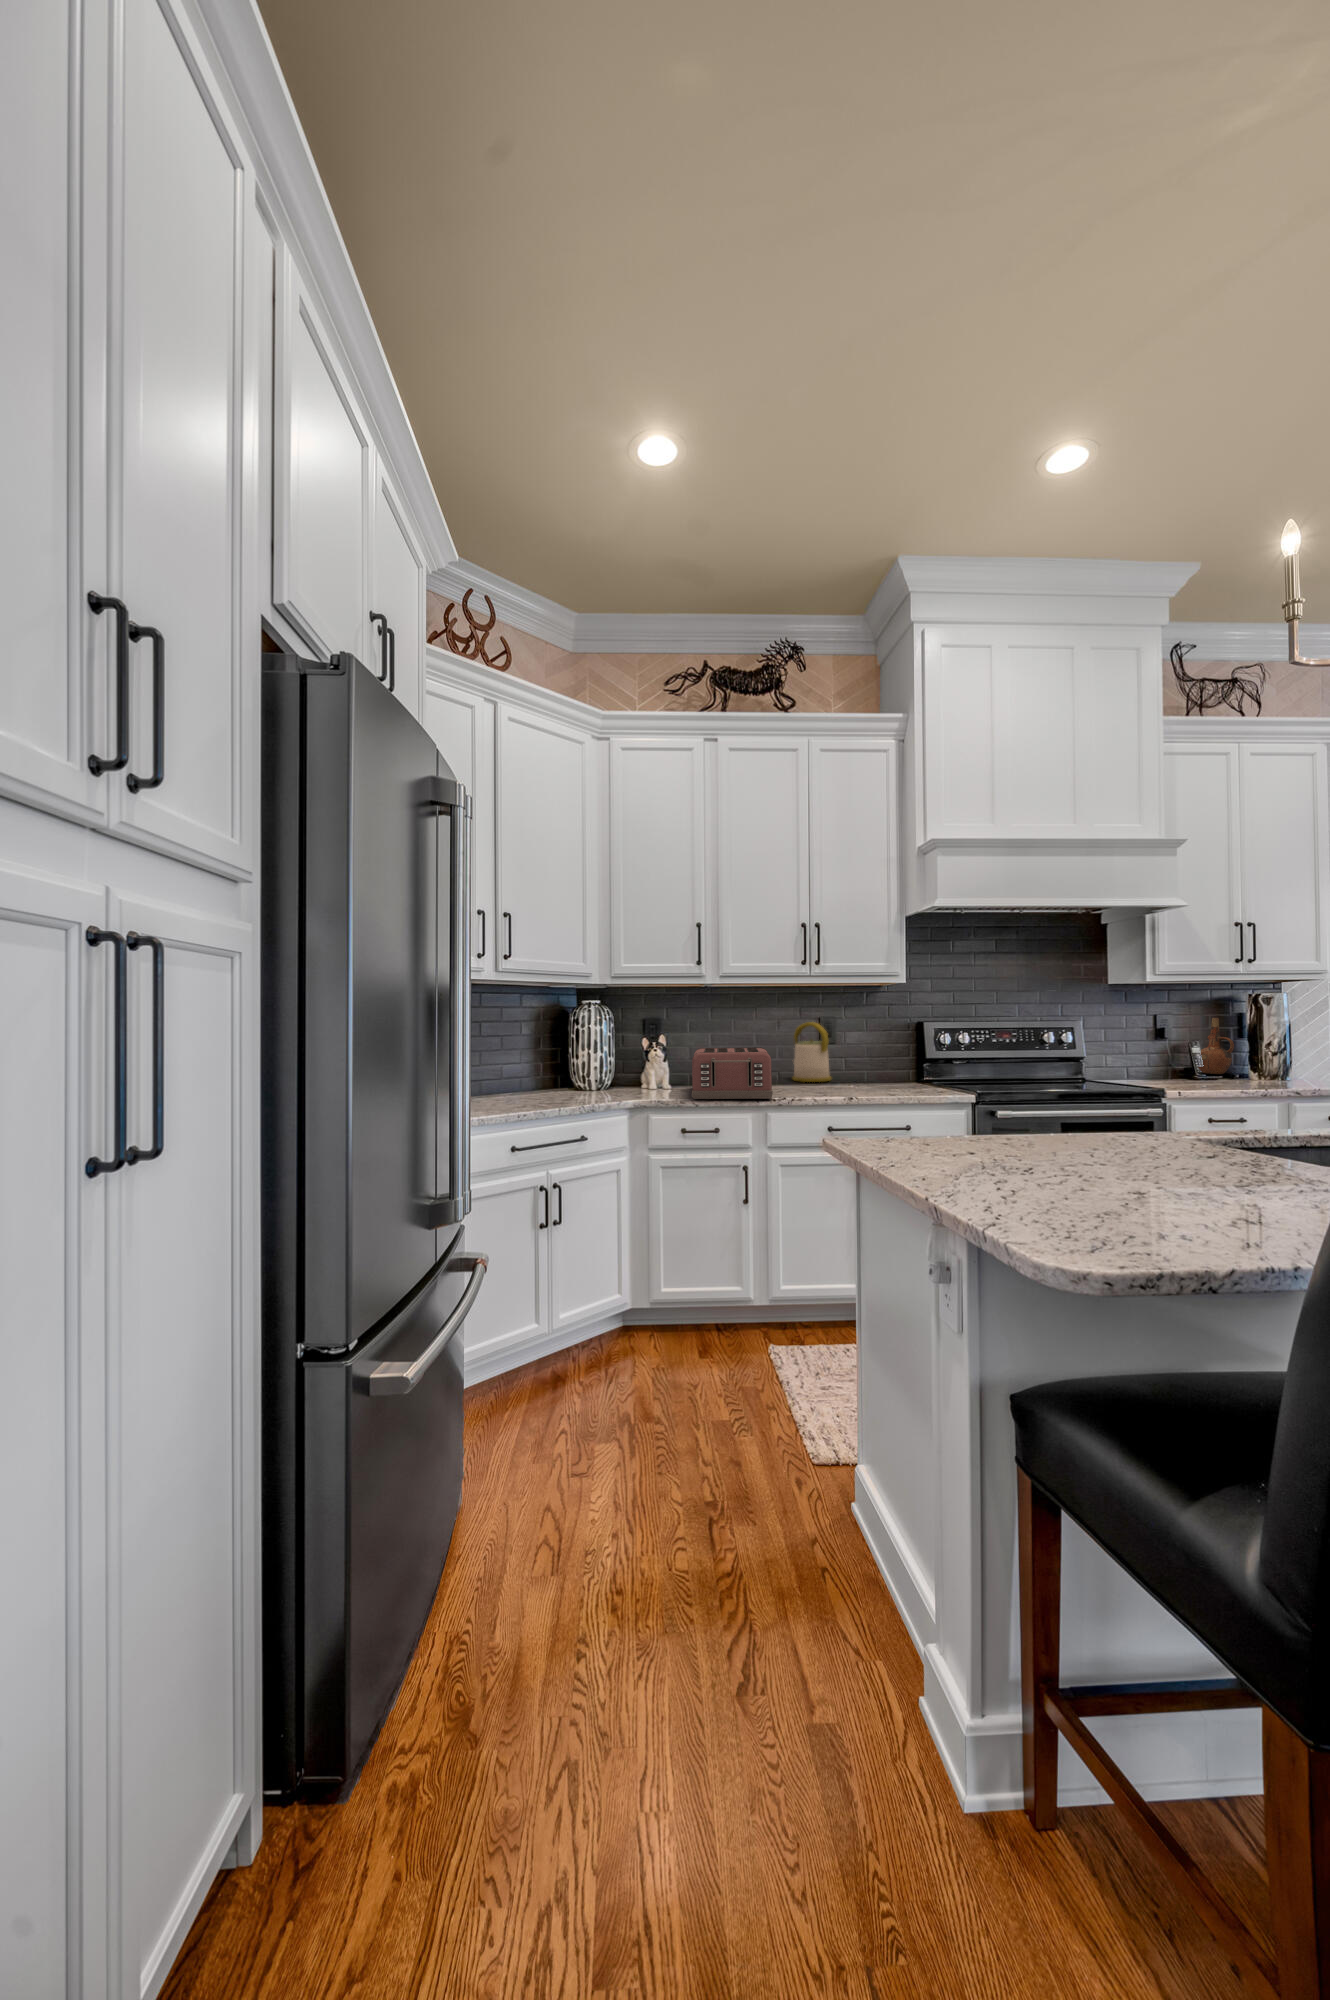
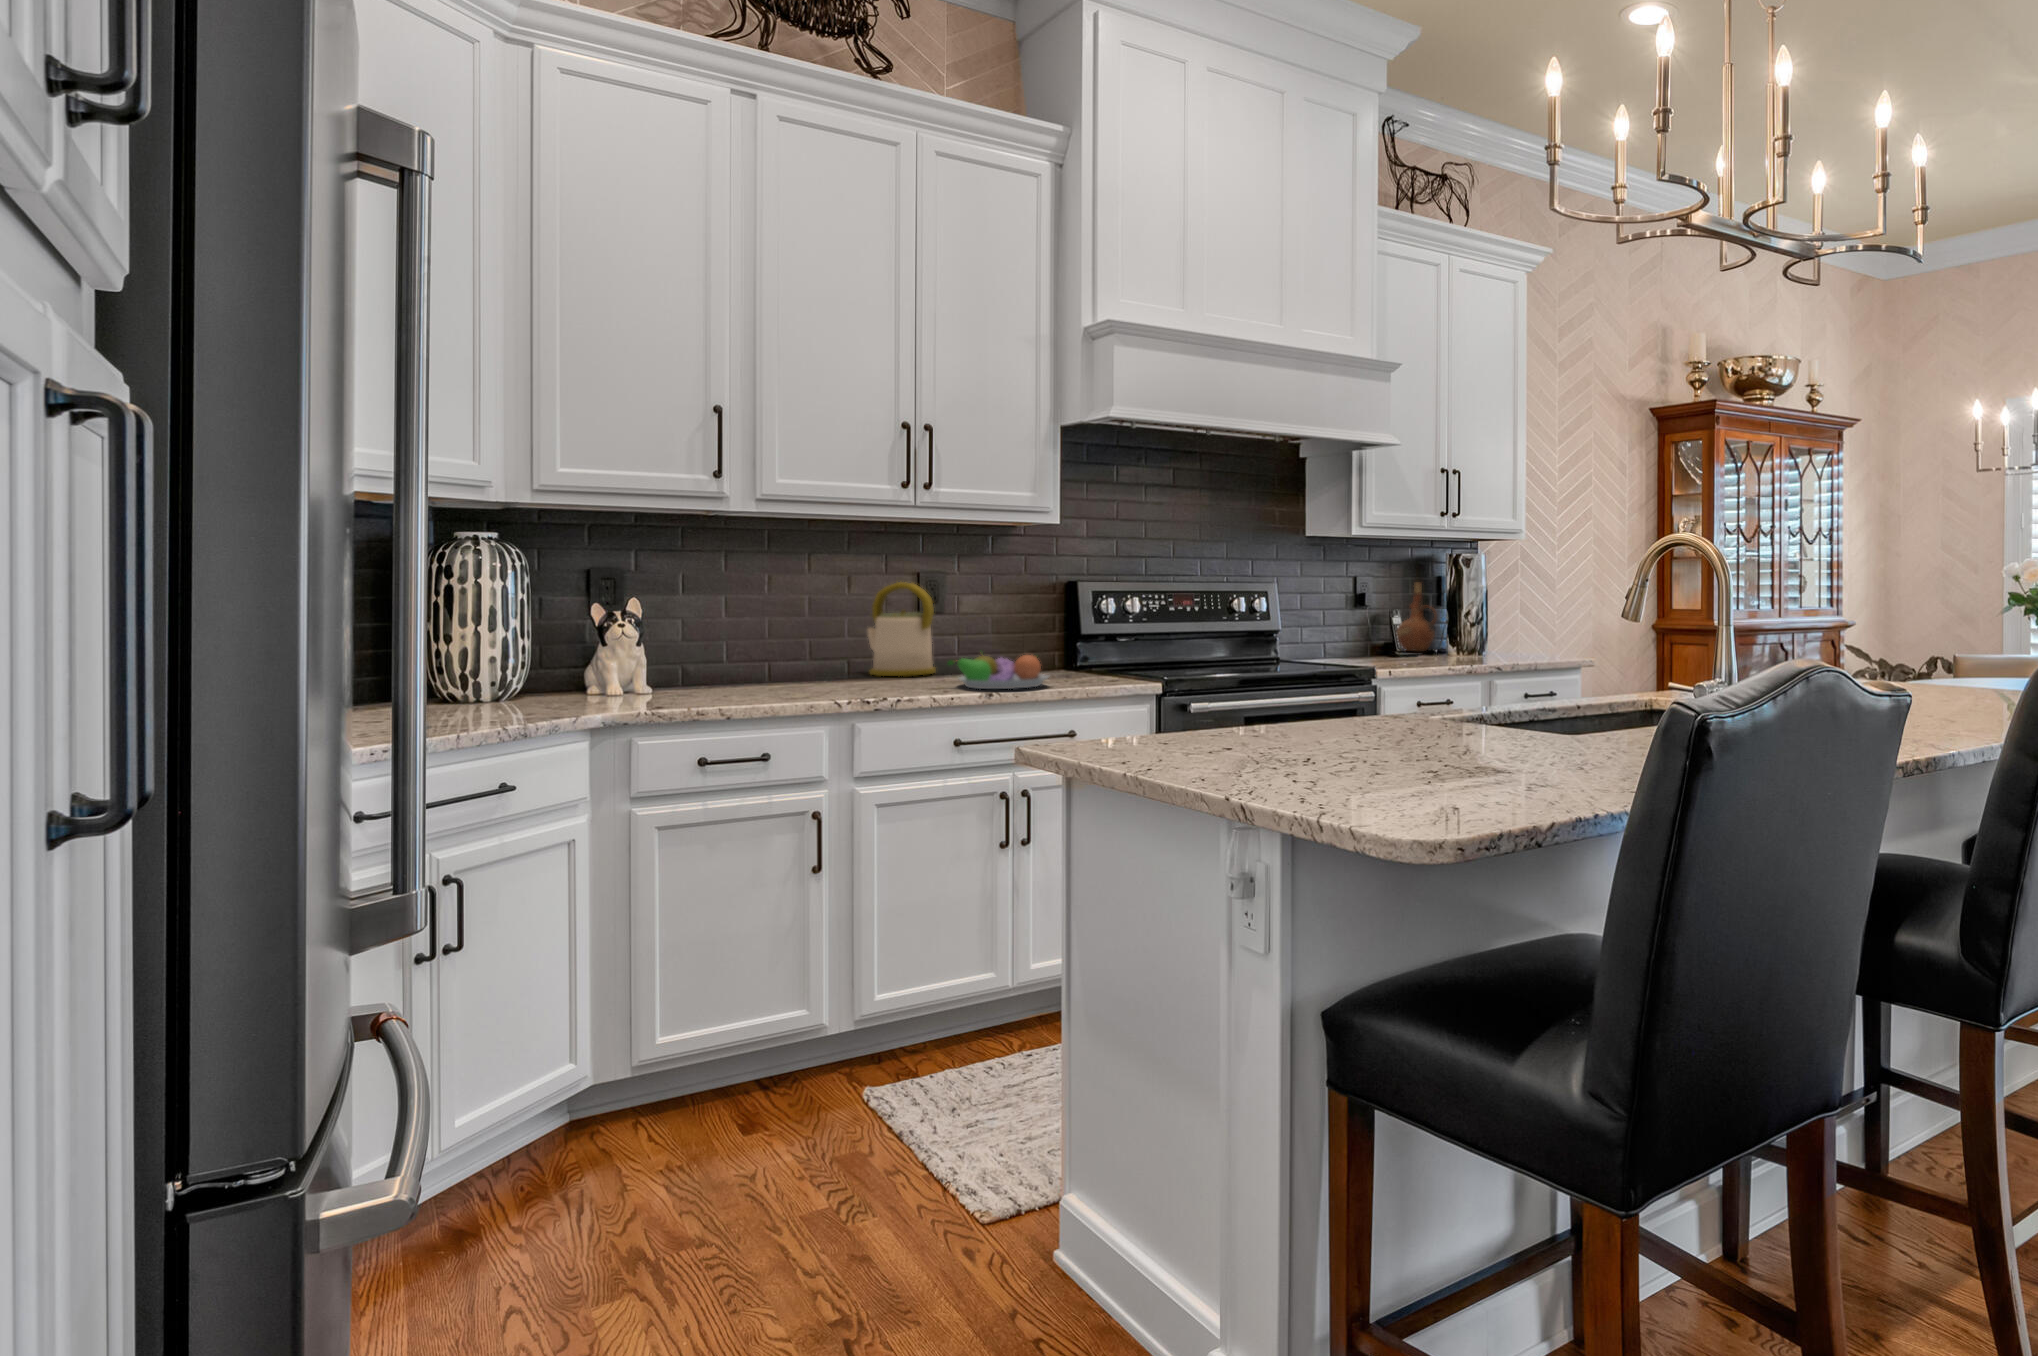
toaster: present [692,1047,773,1099] -> none [704,620,863,705]
fruit bowl: none [830,1068,897,1096] -> present [948,654,1048,689]

